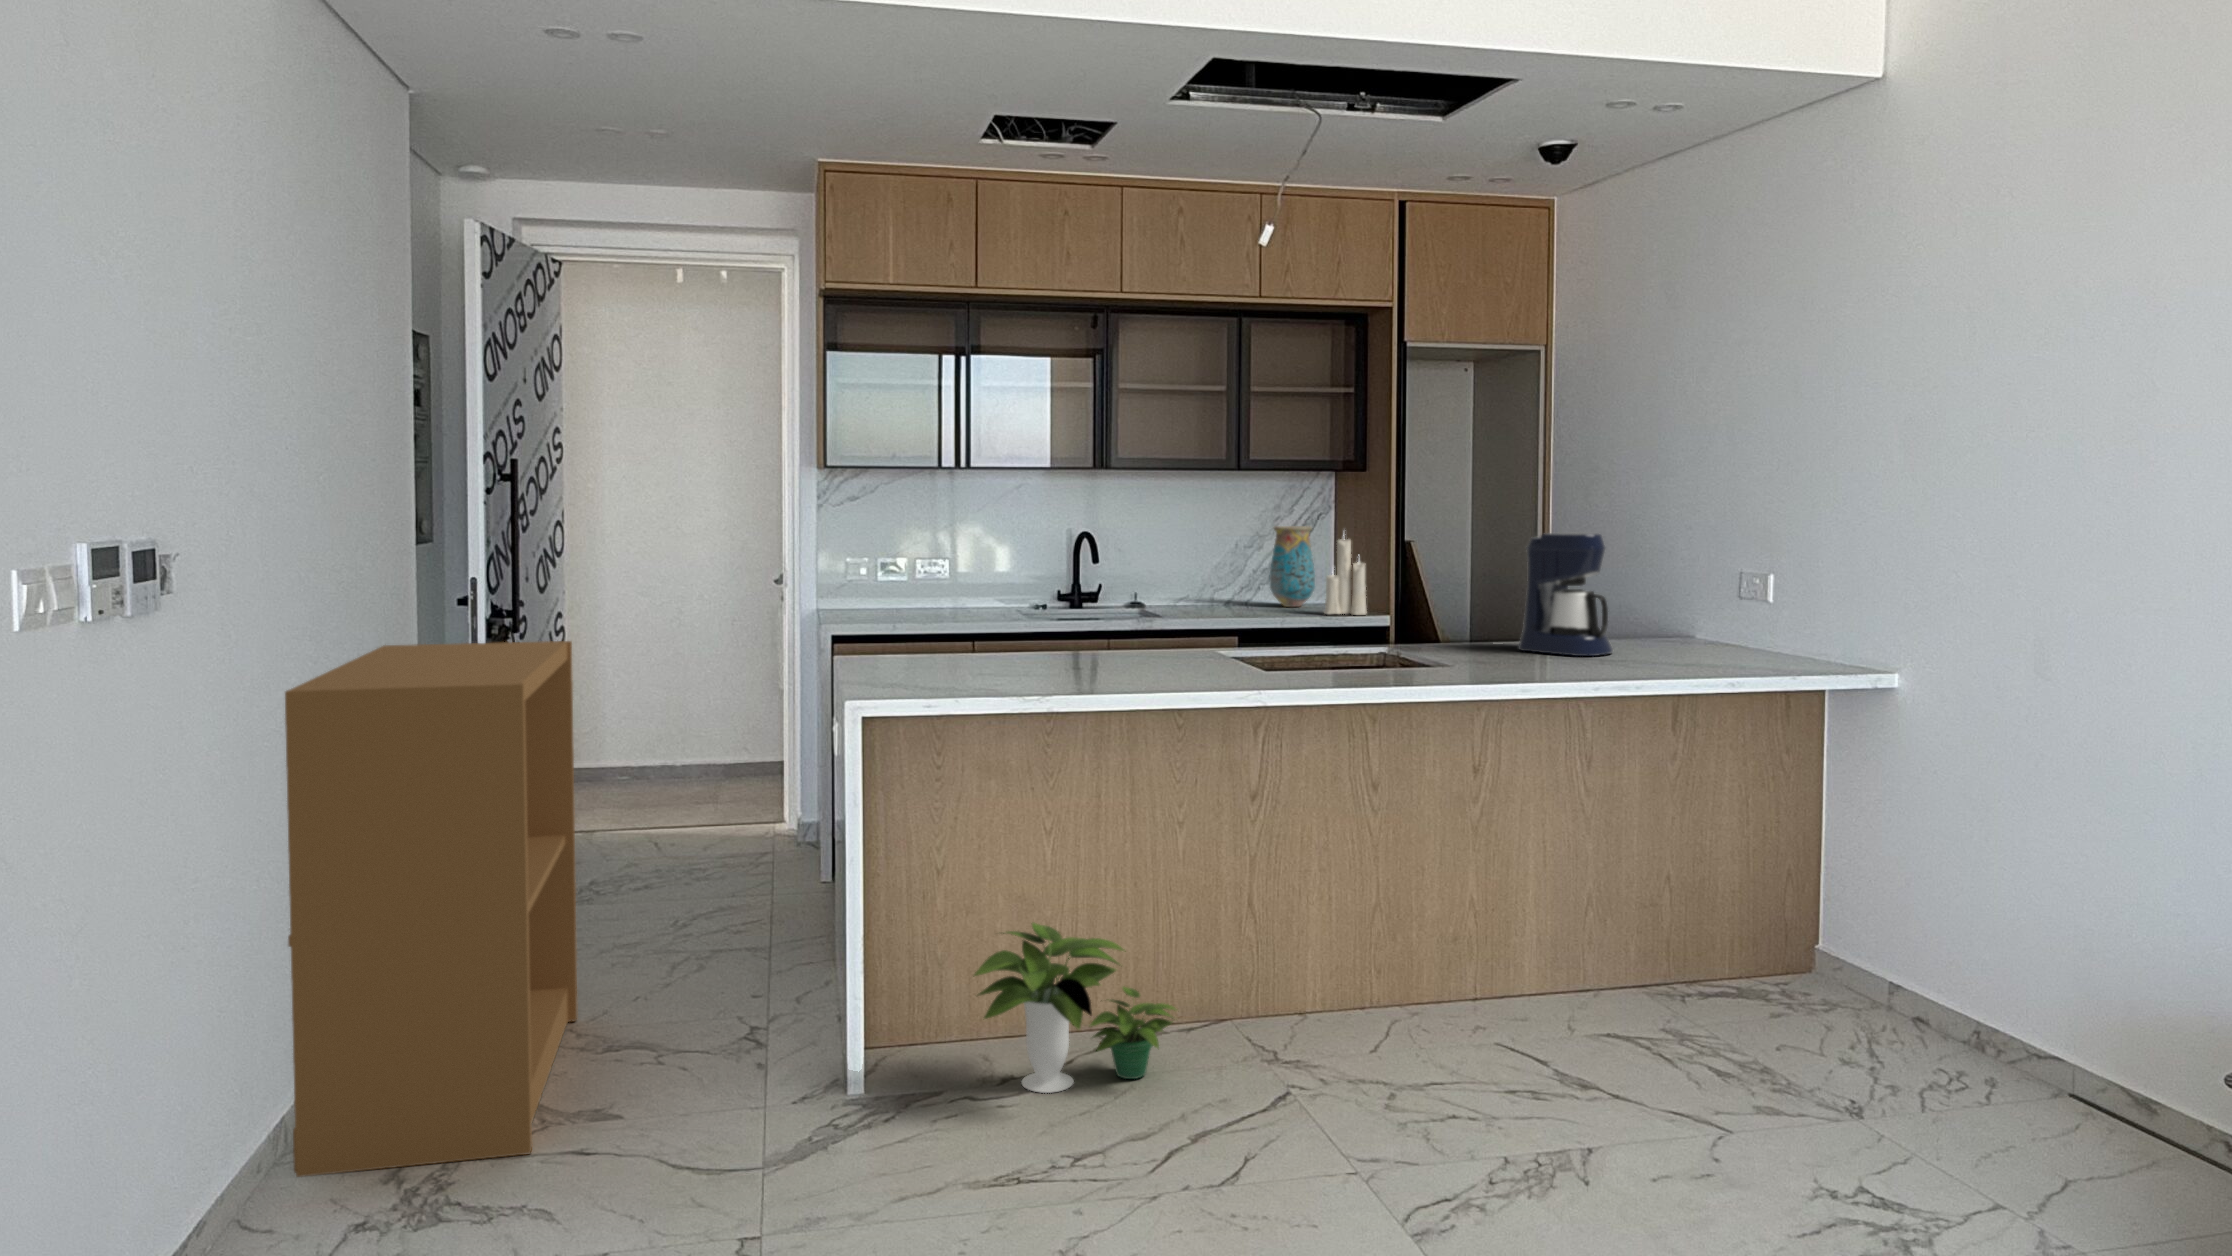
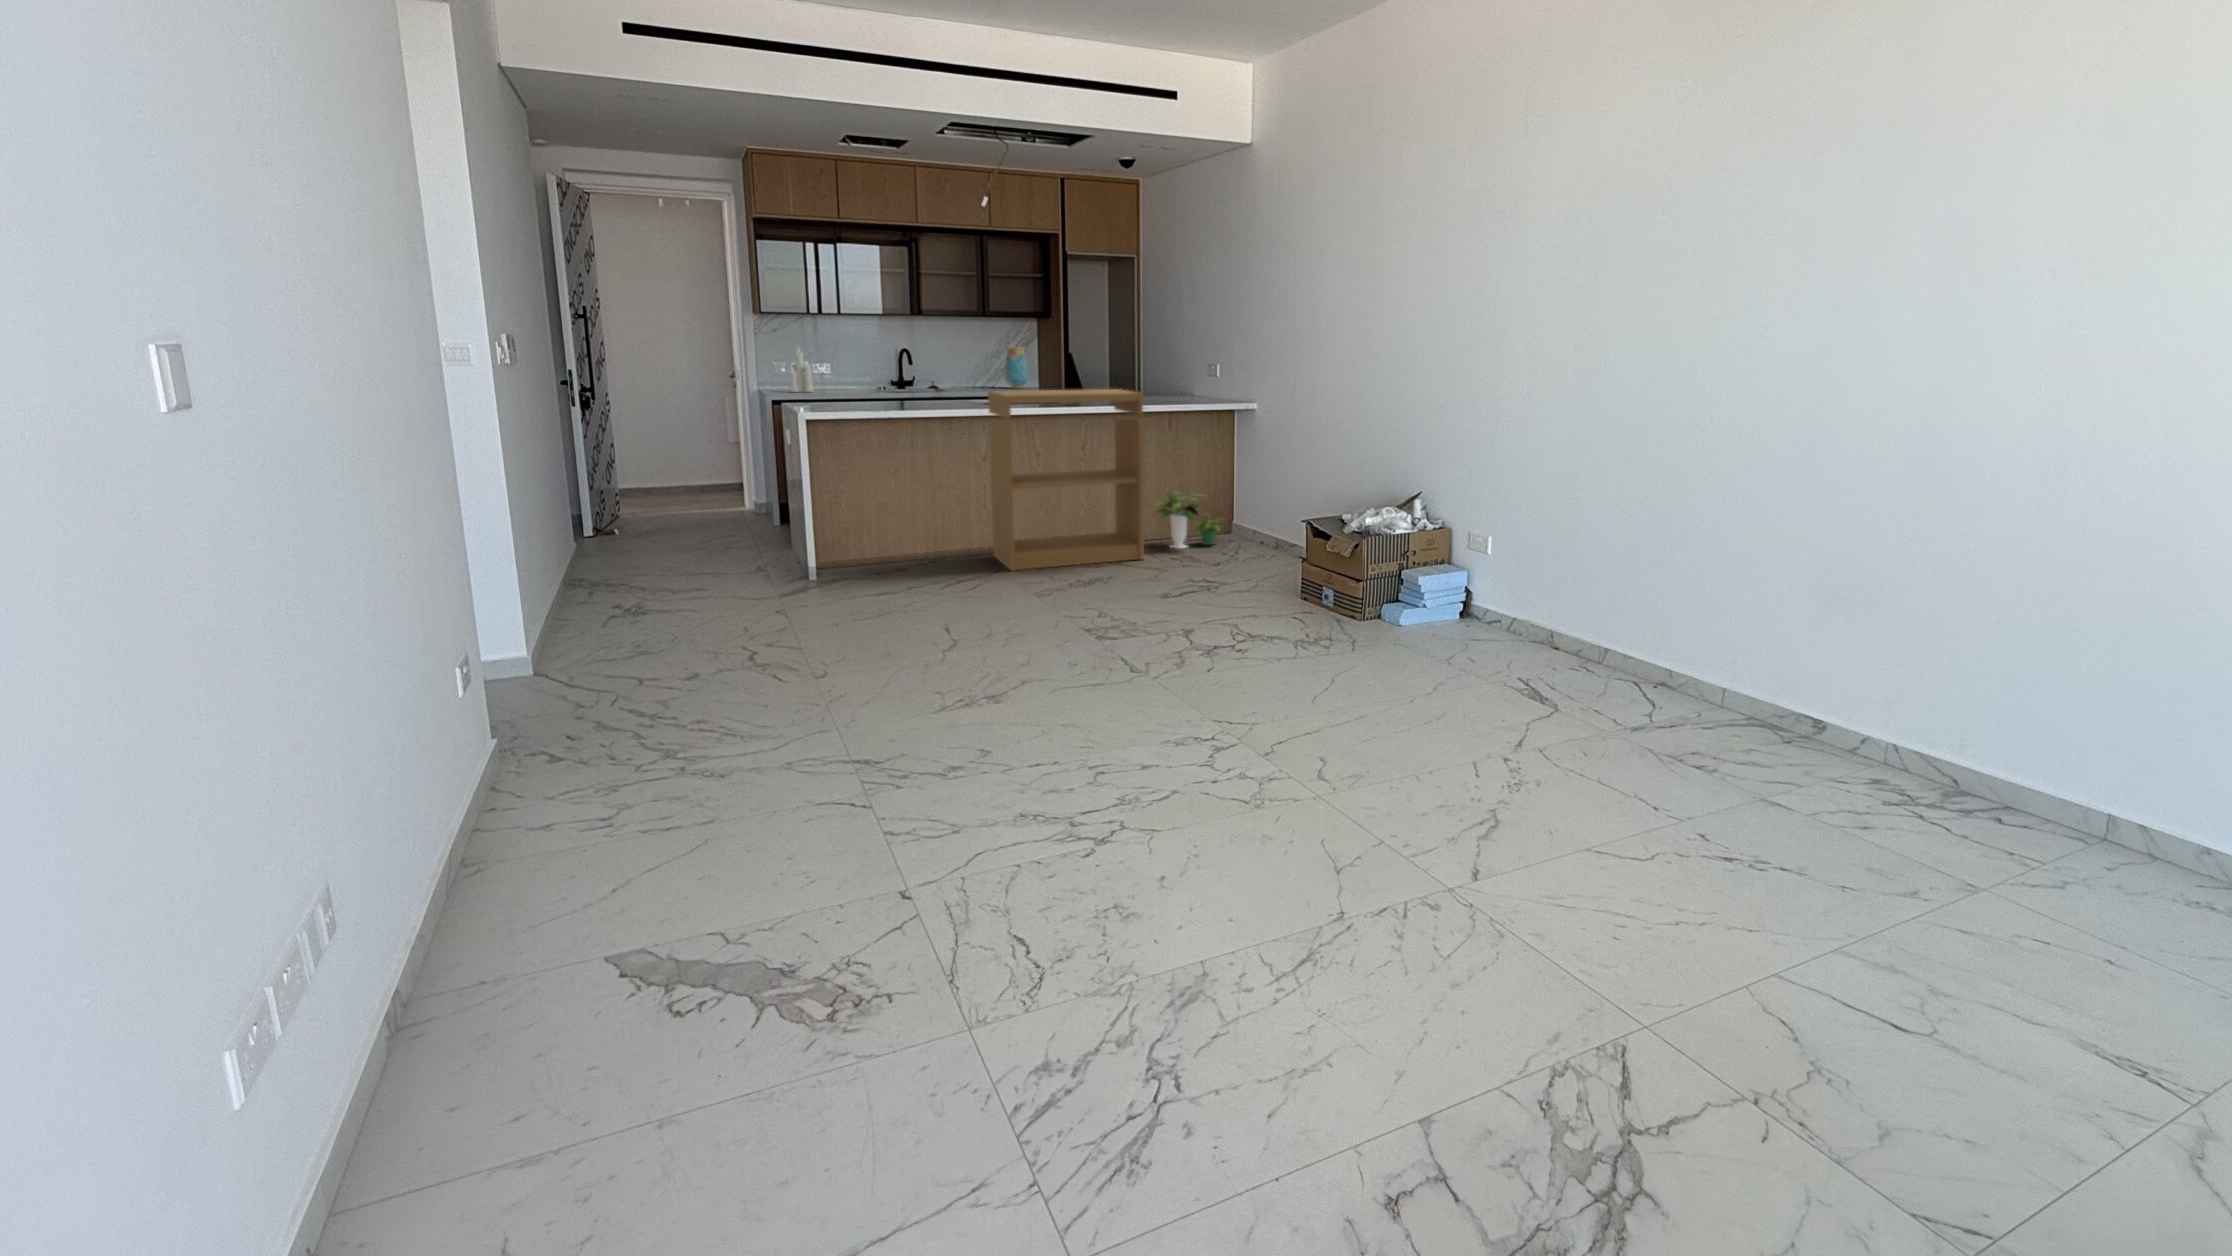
coffee maker: present [1519,532,1613,656] -> none [1113,345,1155,401]
candle: present [1324,539,1366,615] -> present [789,352,813,392]
bookshelf: present [285,641,578,1177] -> present [988,389,1144,571]
potted plant: present [974,923,1176,1093] -> present [1155,492,1221,548]

